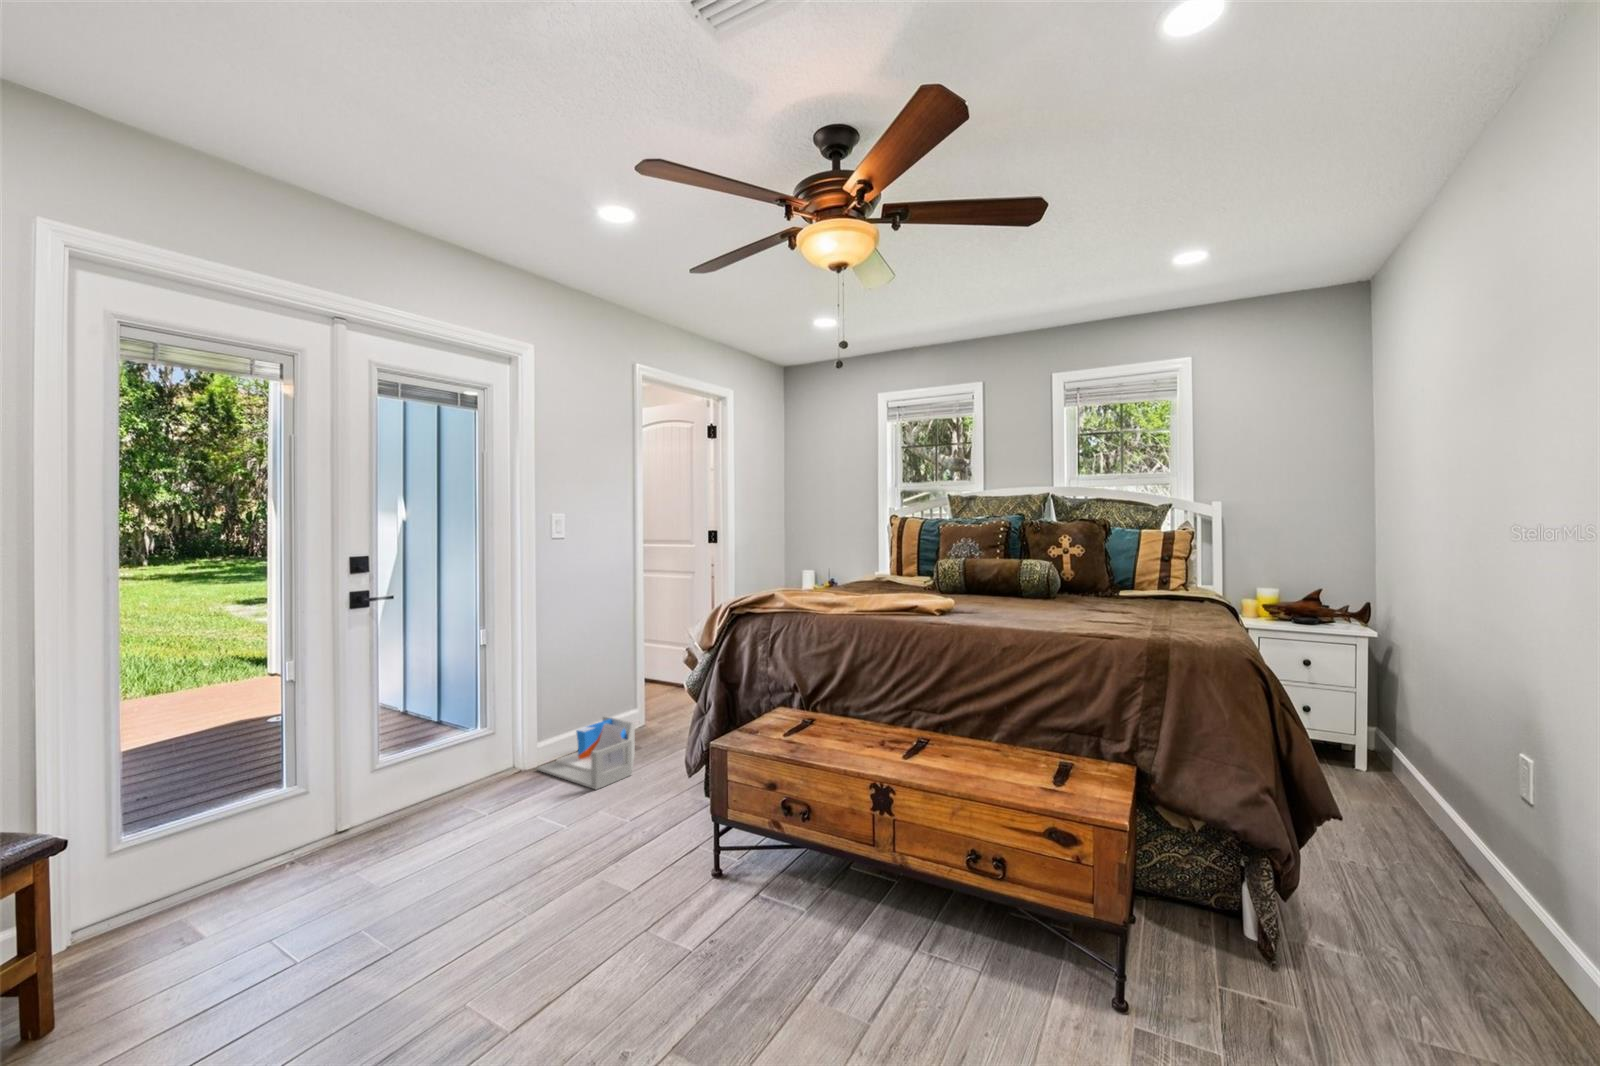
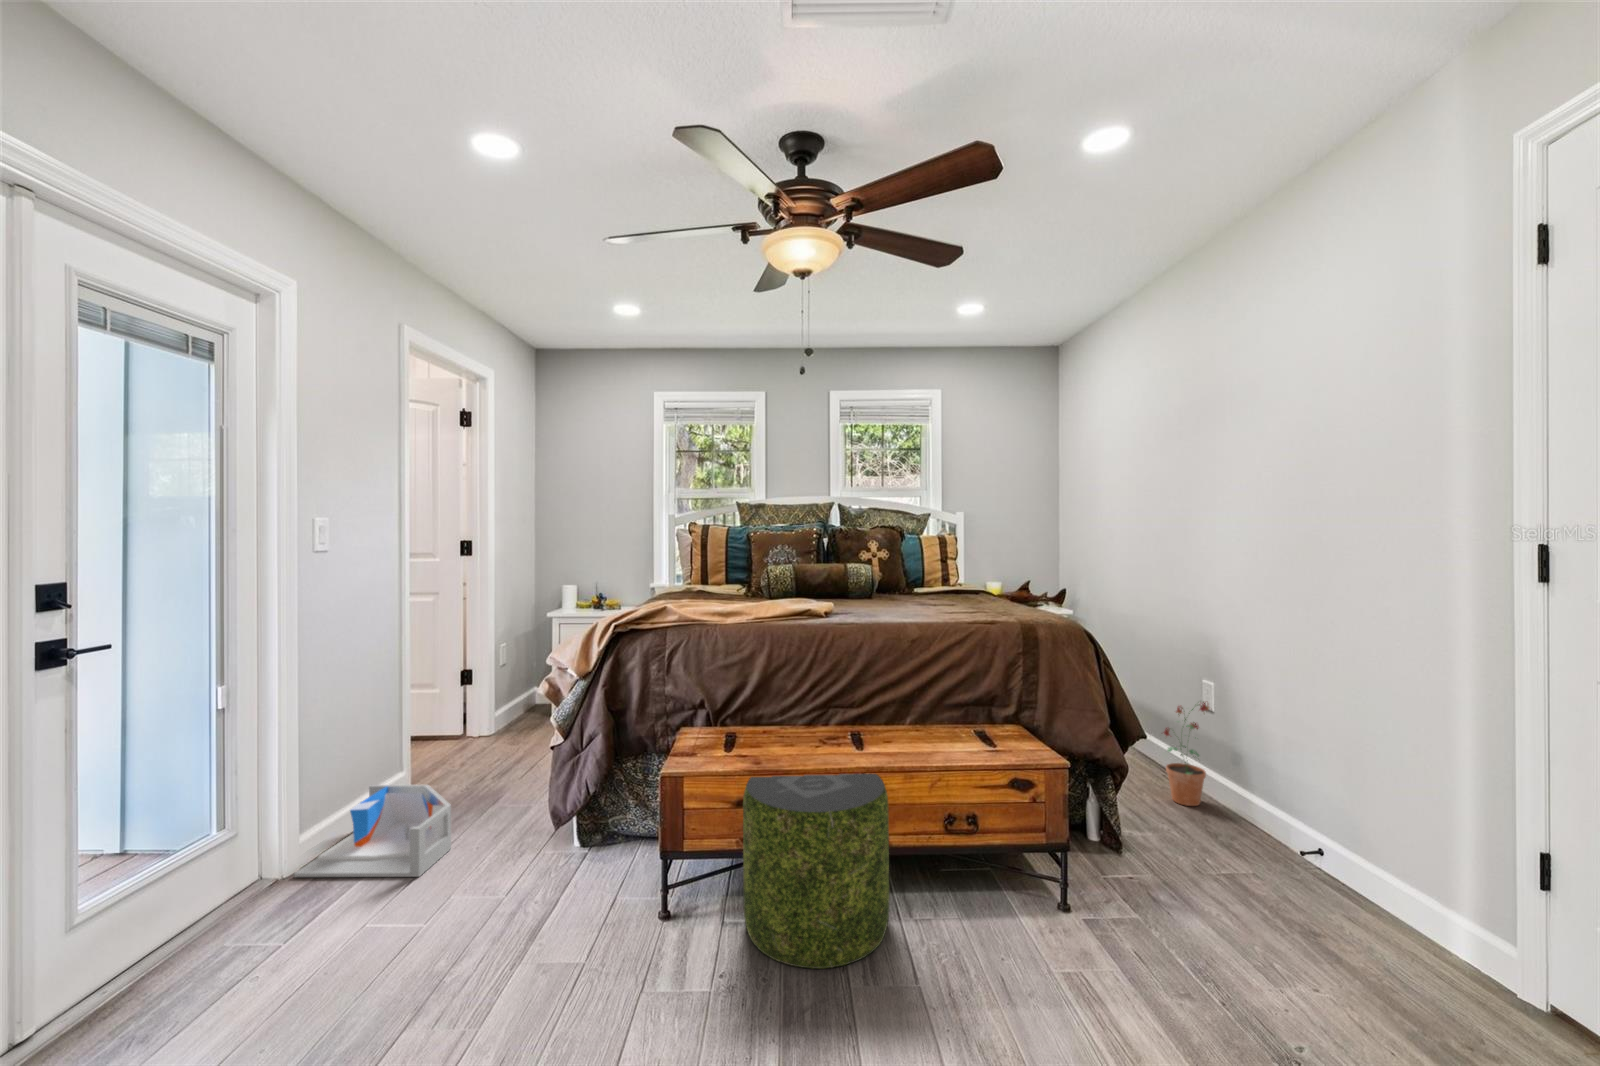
pouf: none [754,756,905,976] -> present [743,774,889,969]
potted plant: none [1464,797,1581,968] -> present [1164,701,1209,806]

